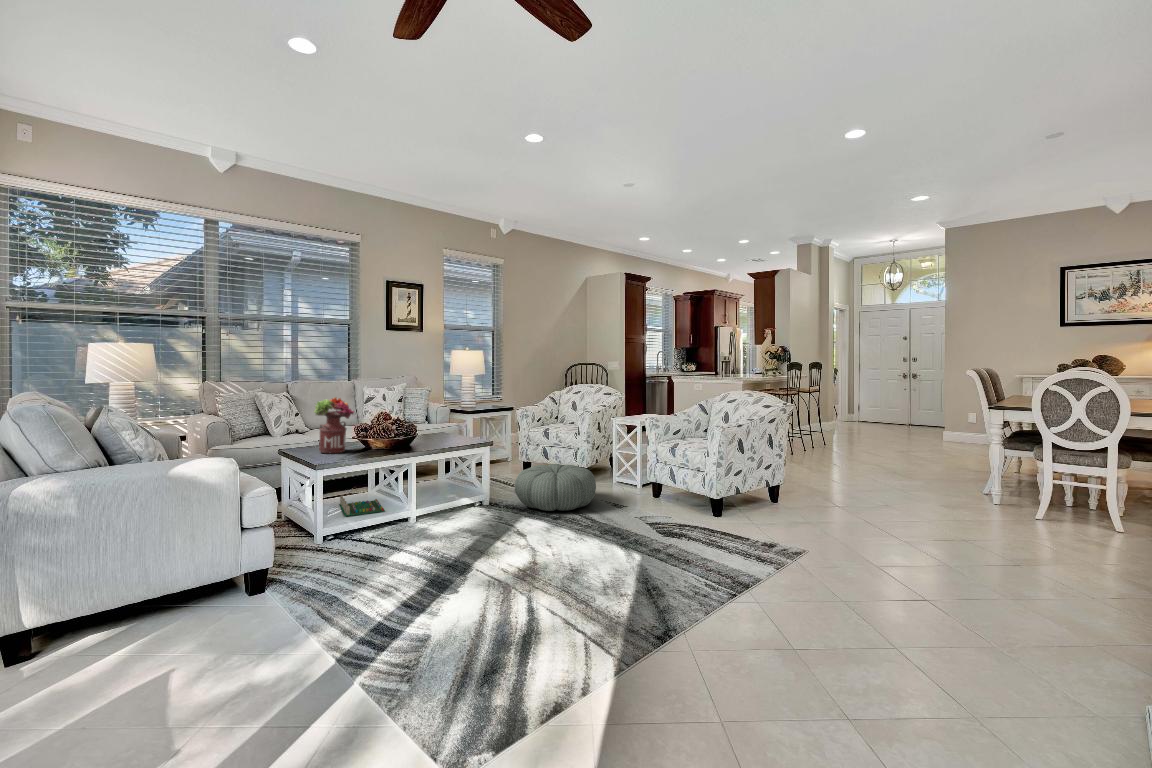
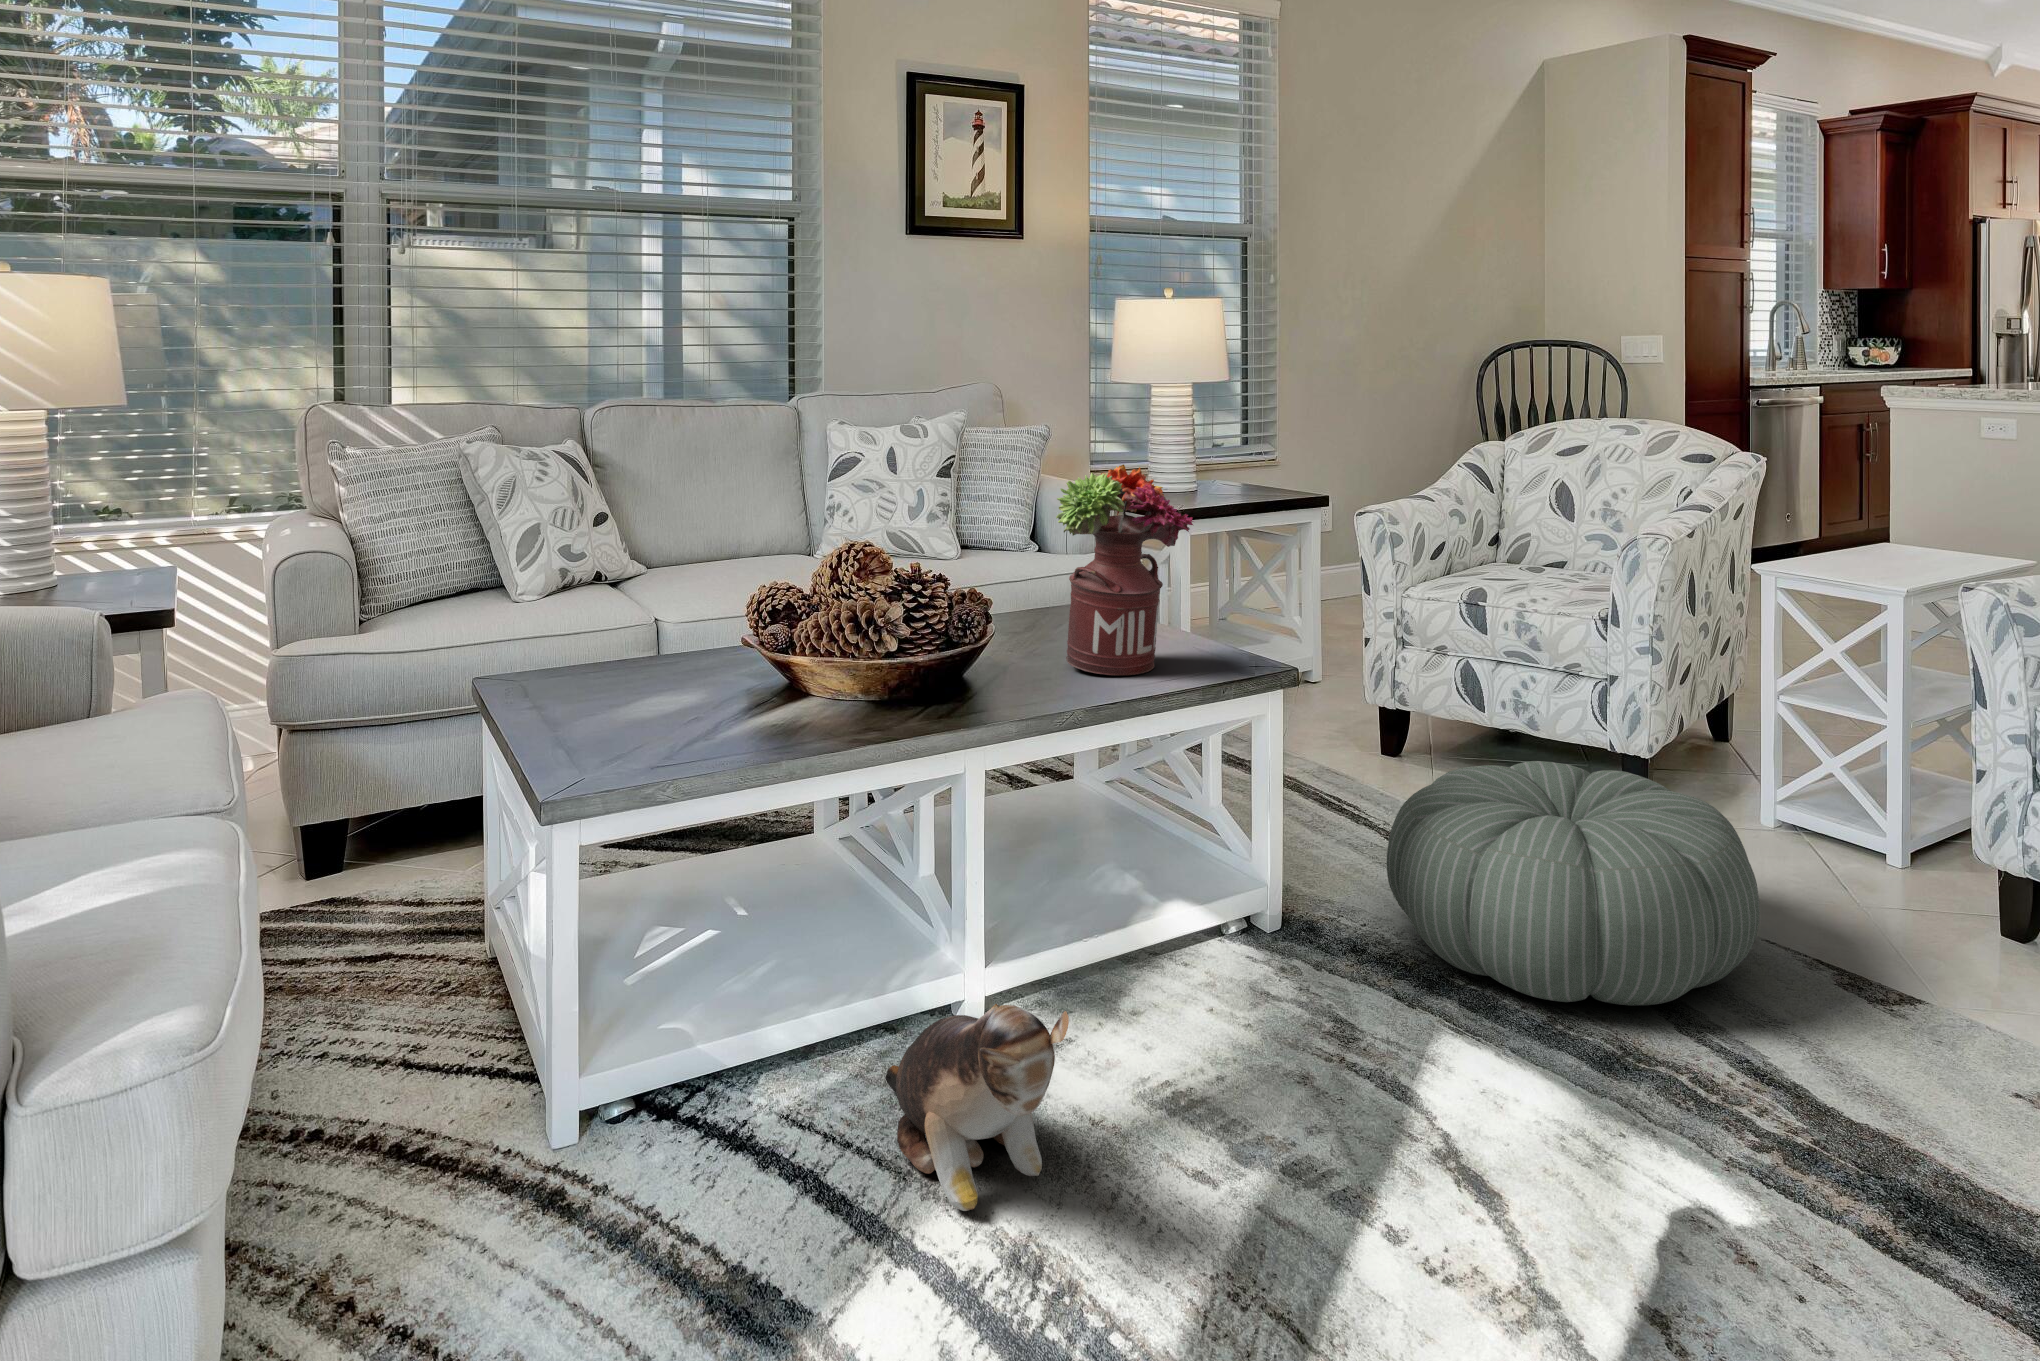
flower arrangement: present [314,397,354,453] -> present [1056,465,1194,675]
board game: present [340,496,385,516] -> none [684,883,852,1001]
plush toy: none [395,501,437,544] -> present [886,1004,1069,1211]

